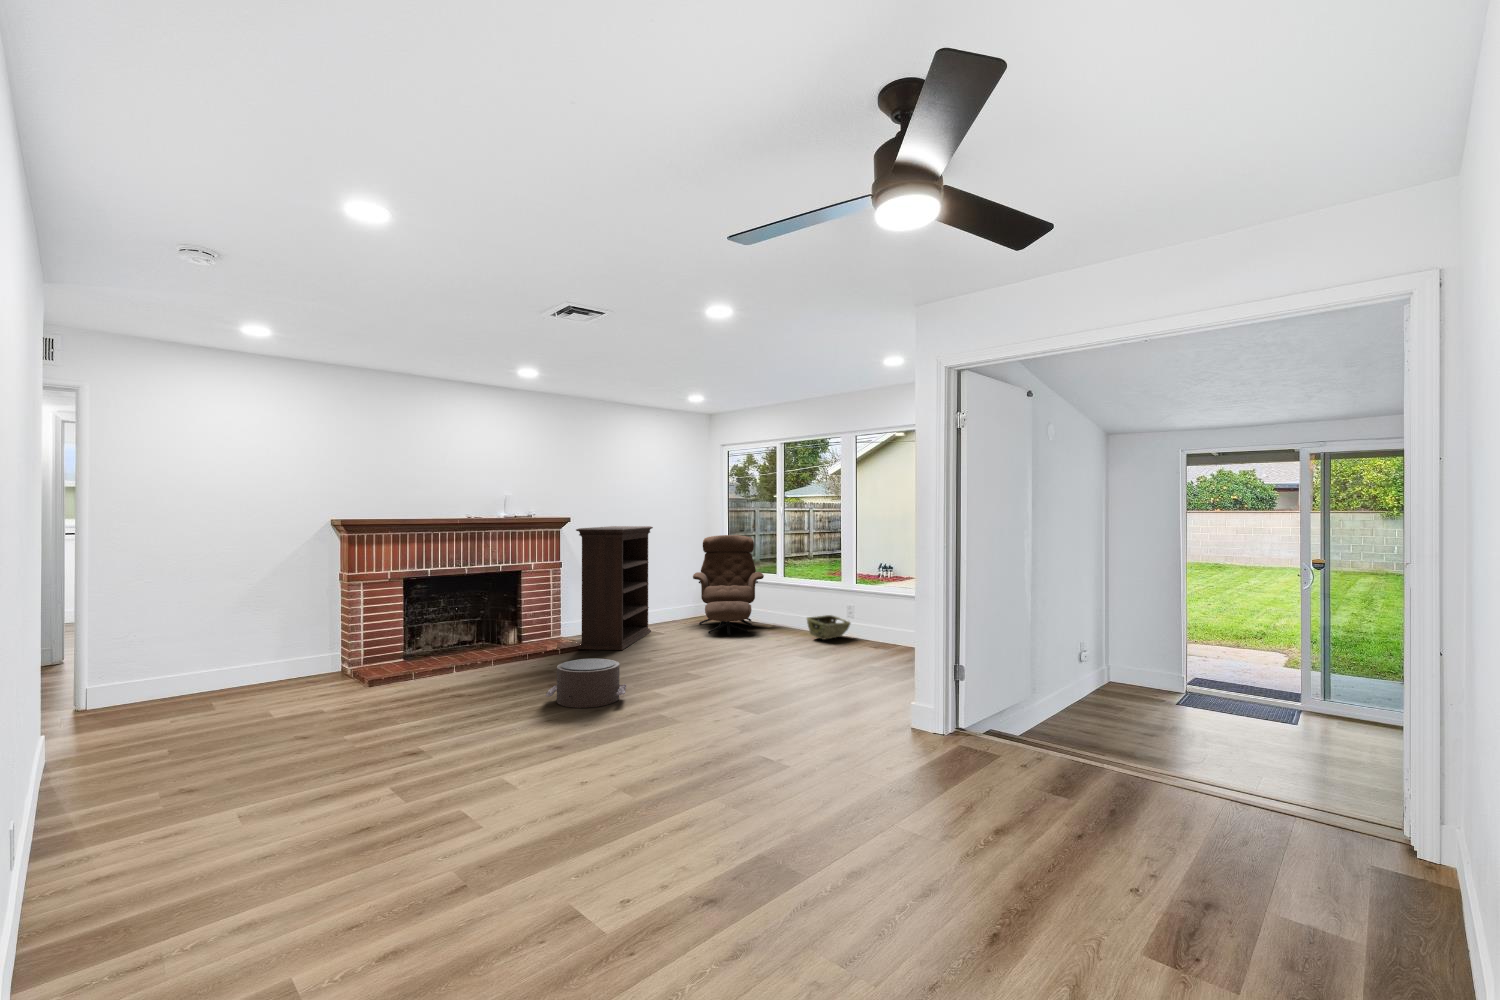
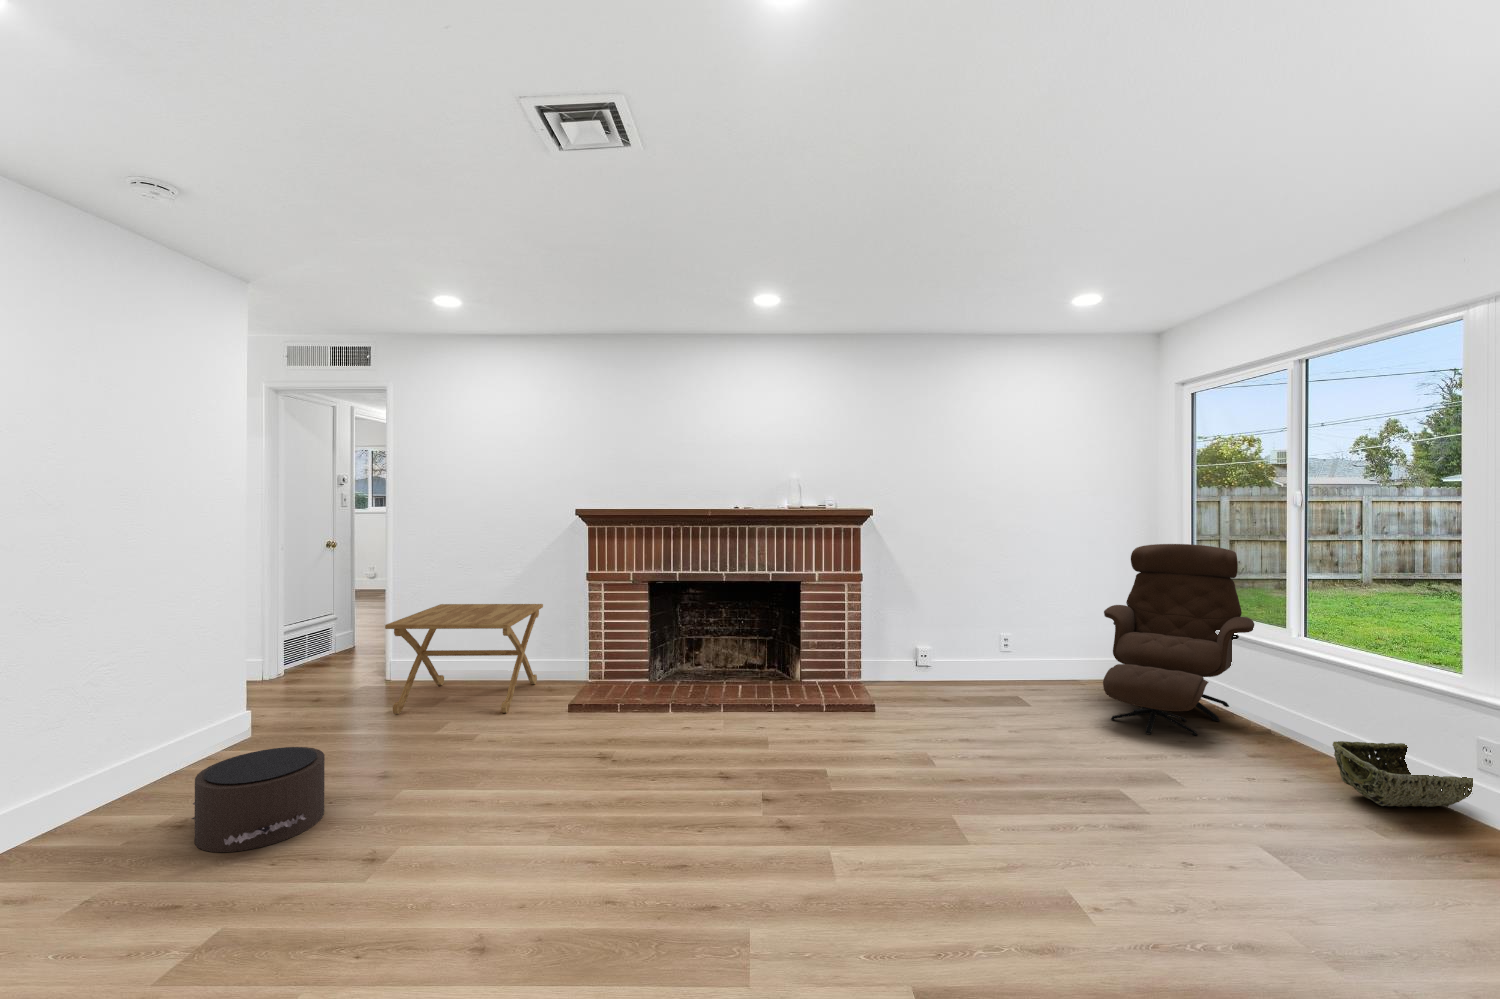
bookshelf: present [576,526,653,650] -> none [860,523,1019,726]
side table: none [169,607,318,715] -> present [385,604,543,714]
pouf: present [546,658,626,708] -> present [192,747,325,852]

